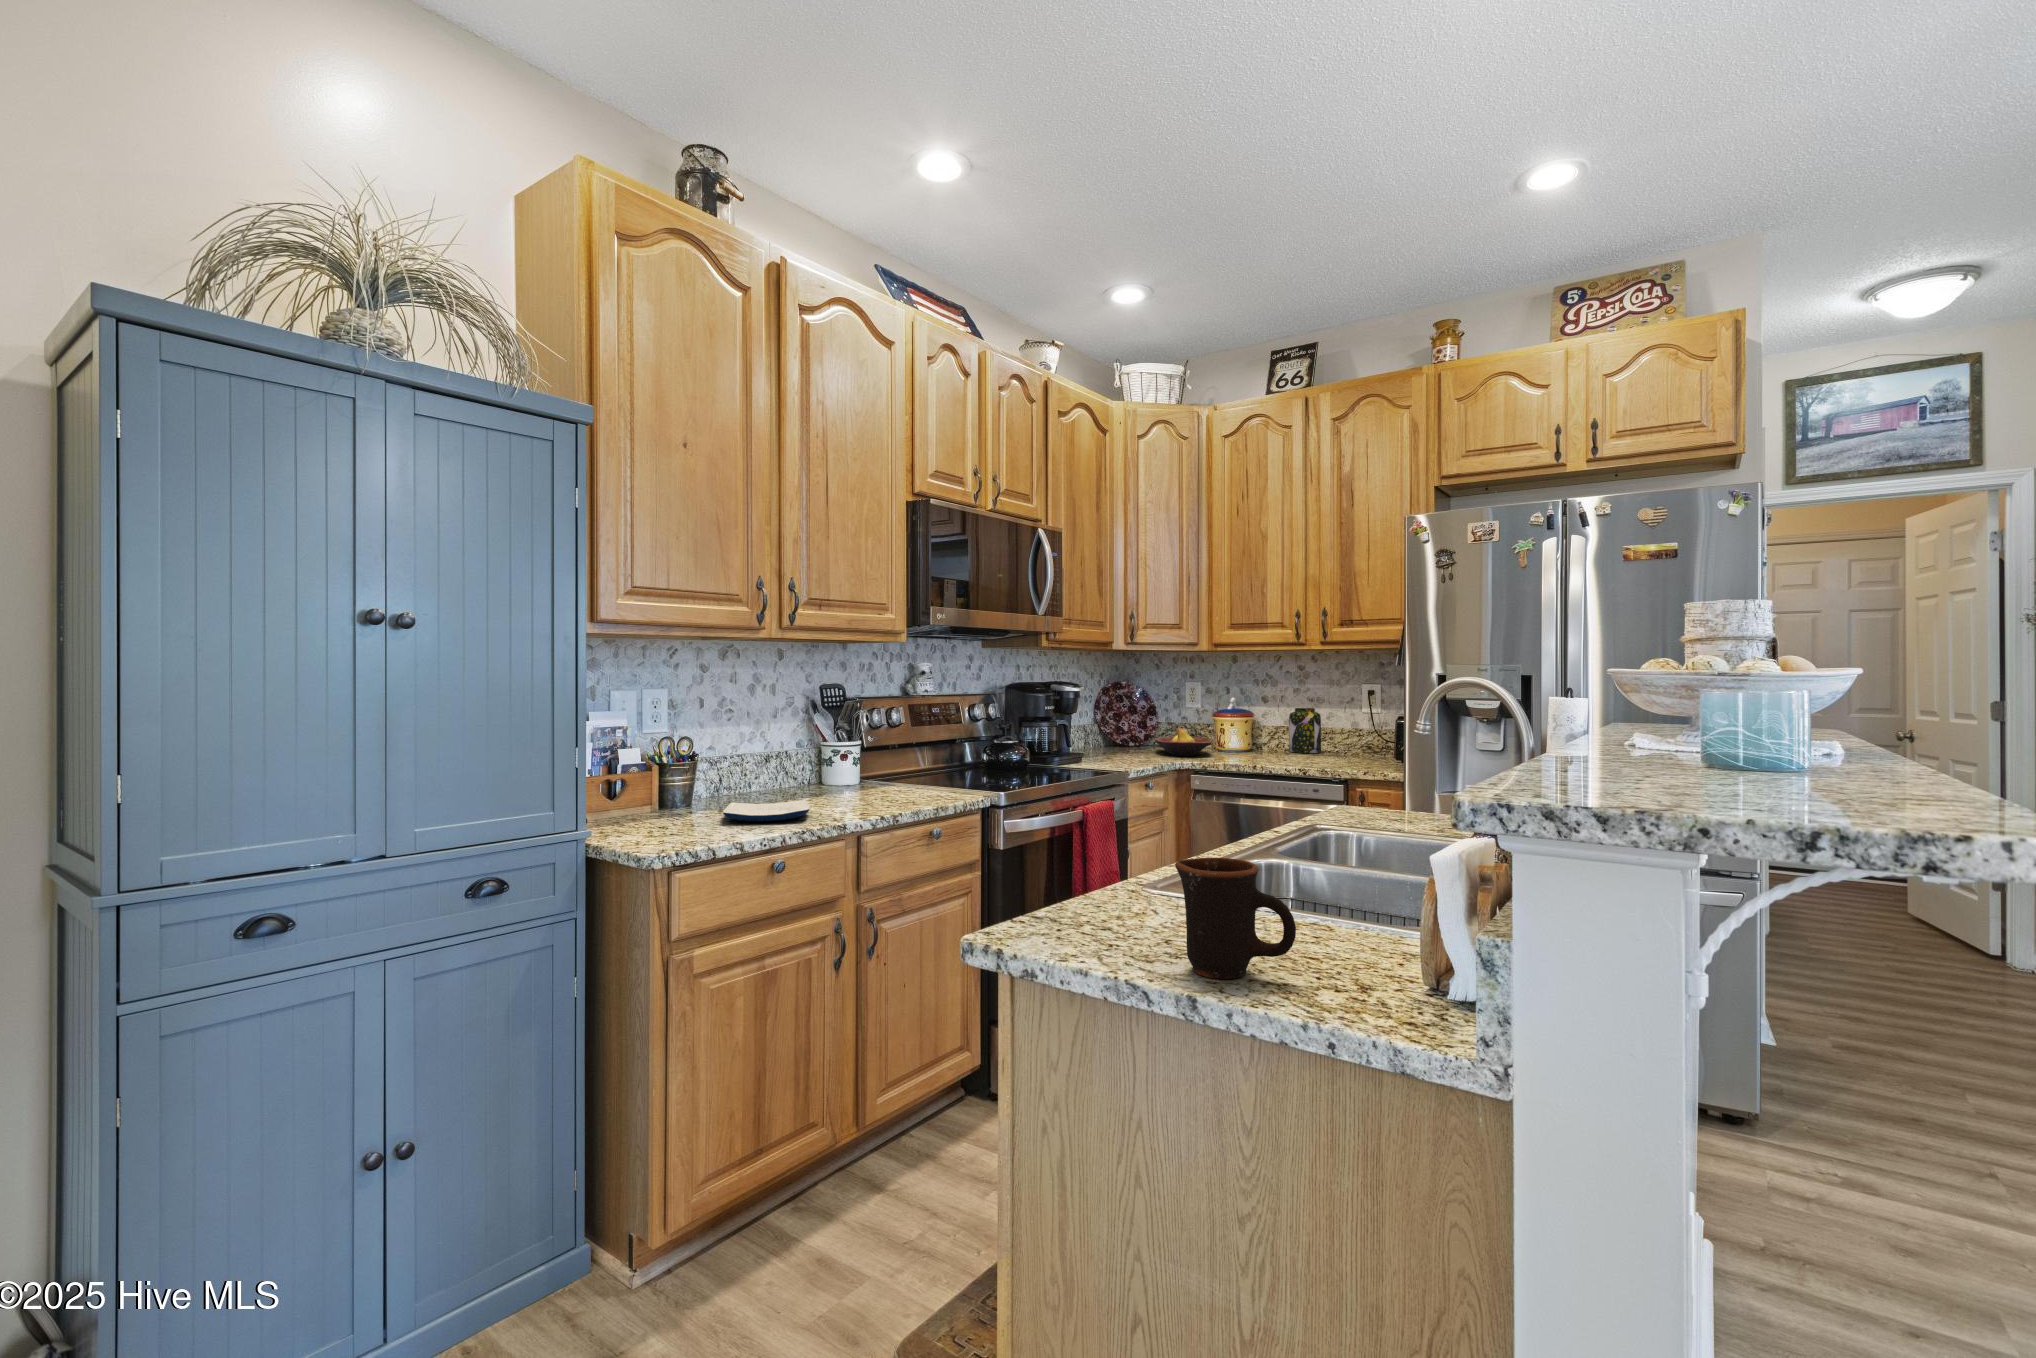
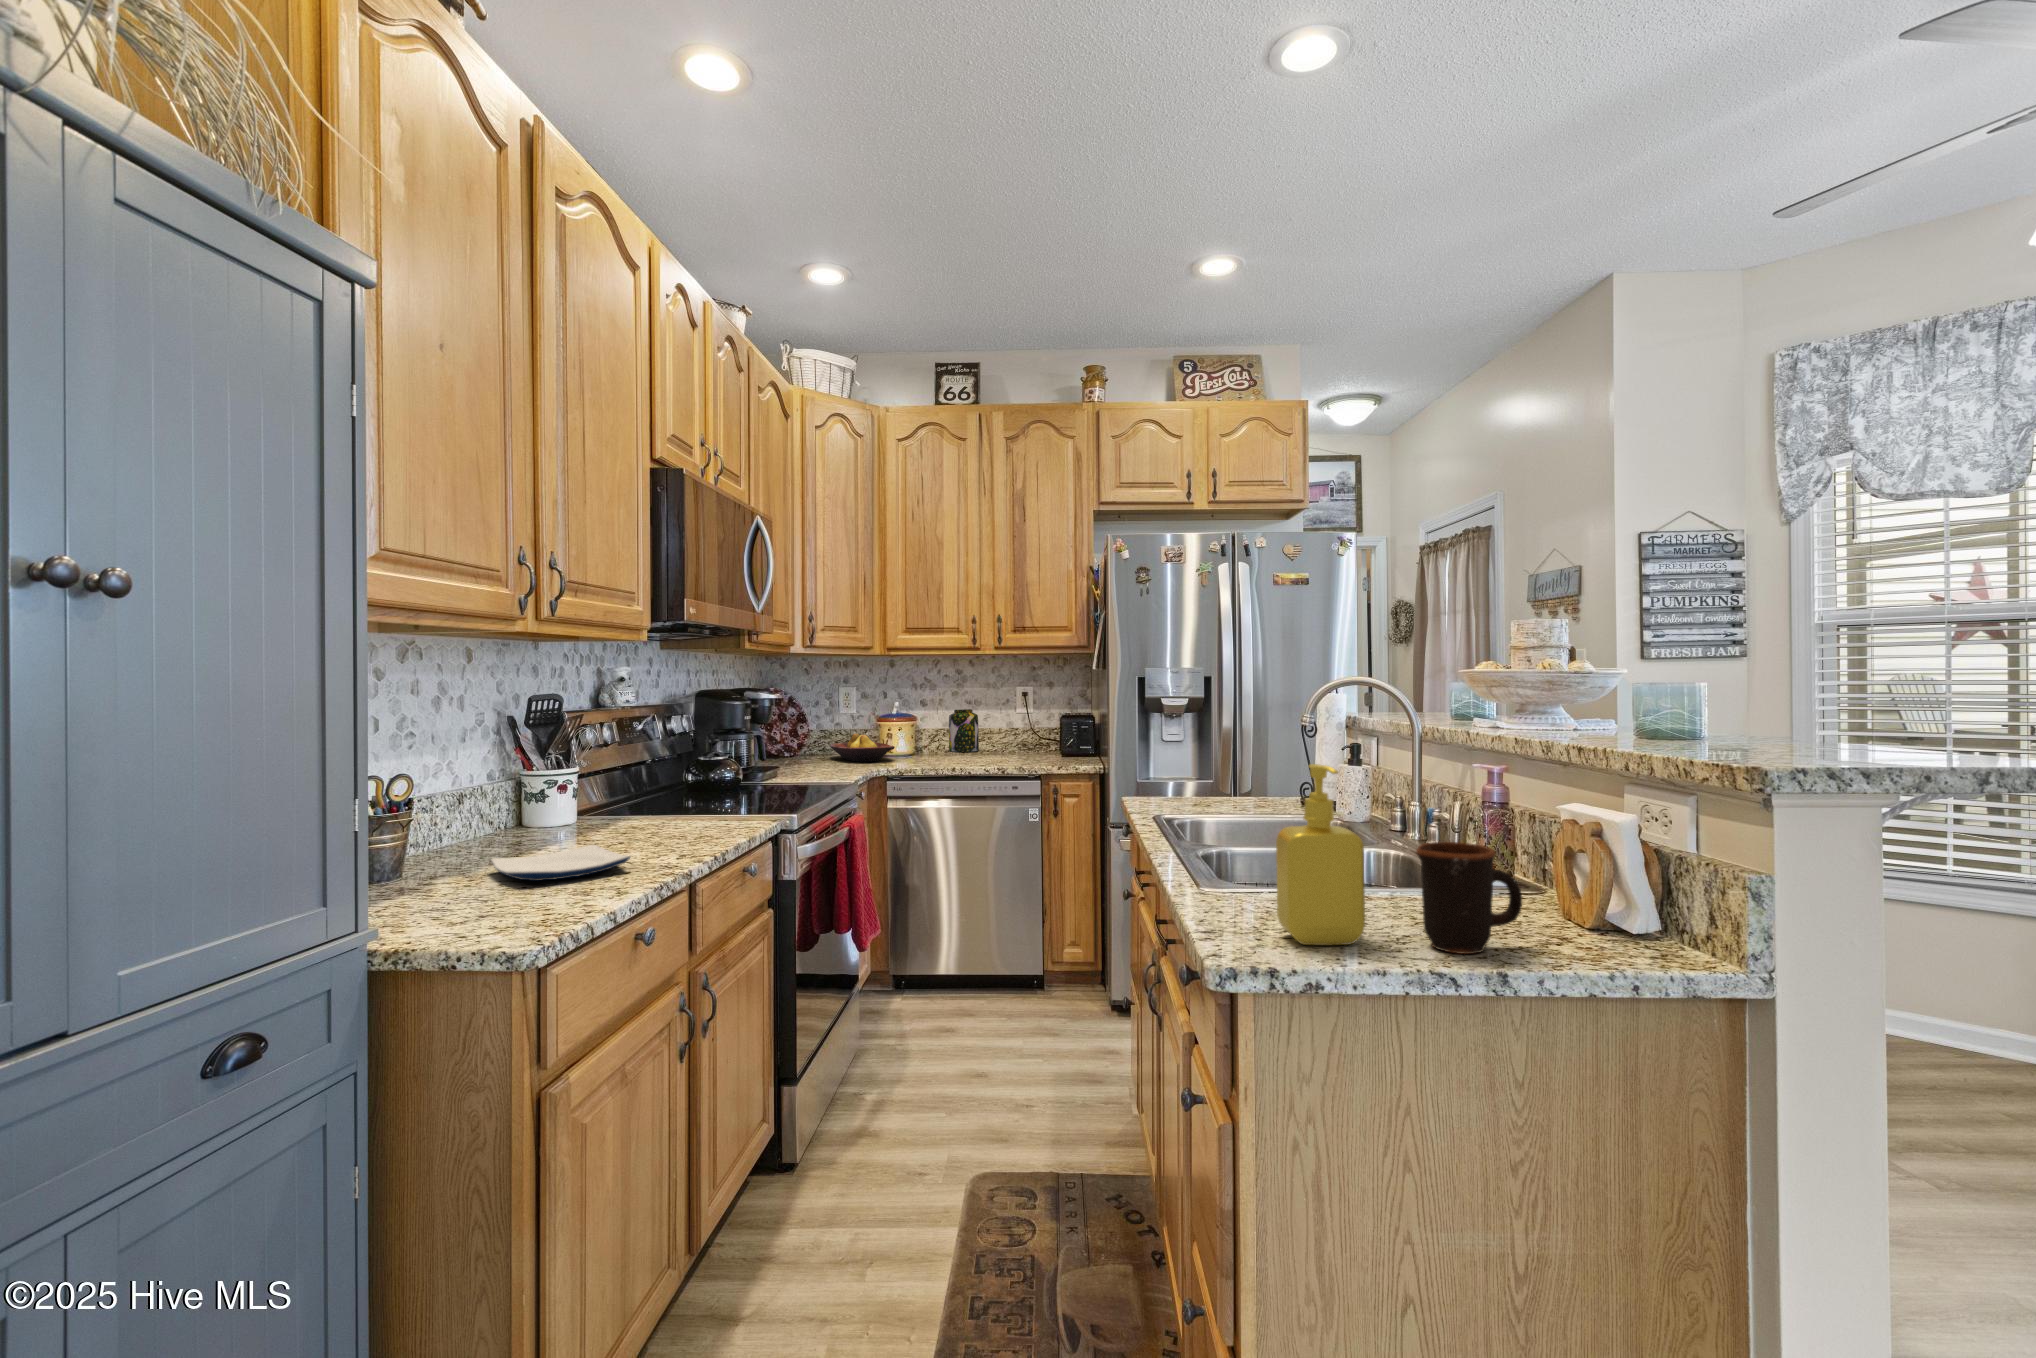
soap dispenser: none [1072,766,1158,950] -> present [1276,764,1365,945]

